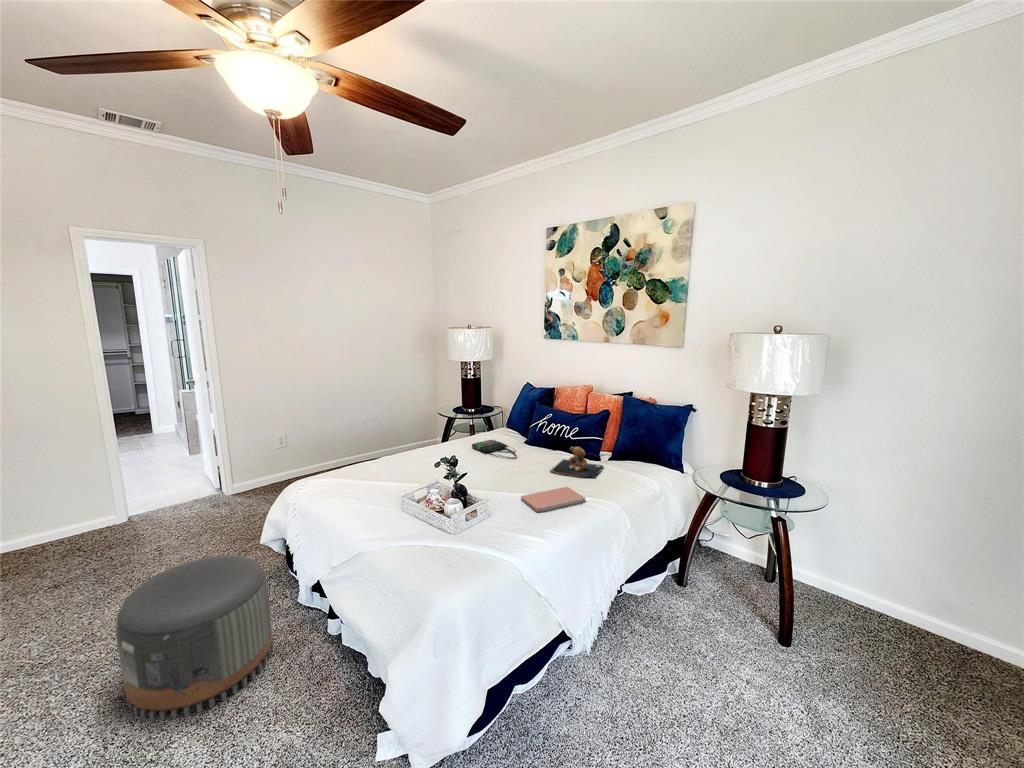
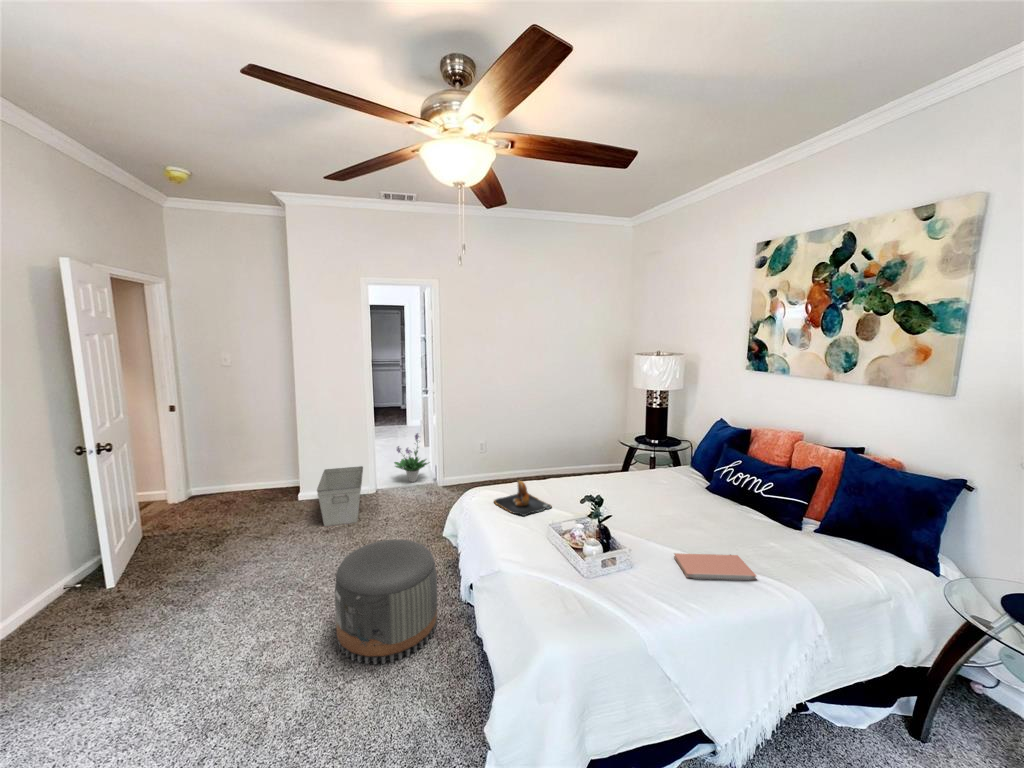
potted plant: none [148,435,207,498] -> present [394,433,428,482]
tote bag: present [472,440,516,459] -> none [643,479,689,506]
teddy bear: present [550,447,604,478] -> present [494,480,552,516]
storage bin: none [26,489,109,580] -> present [317,466,363,526]

